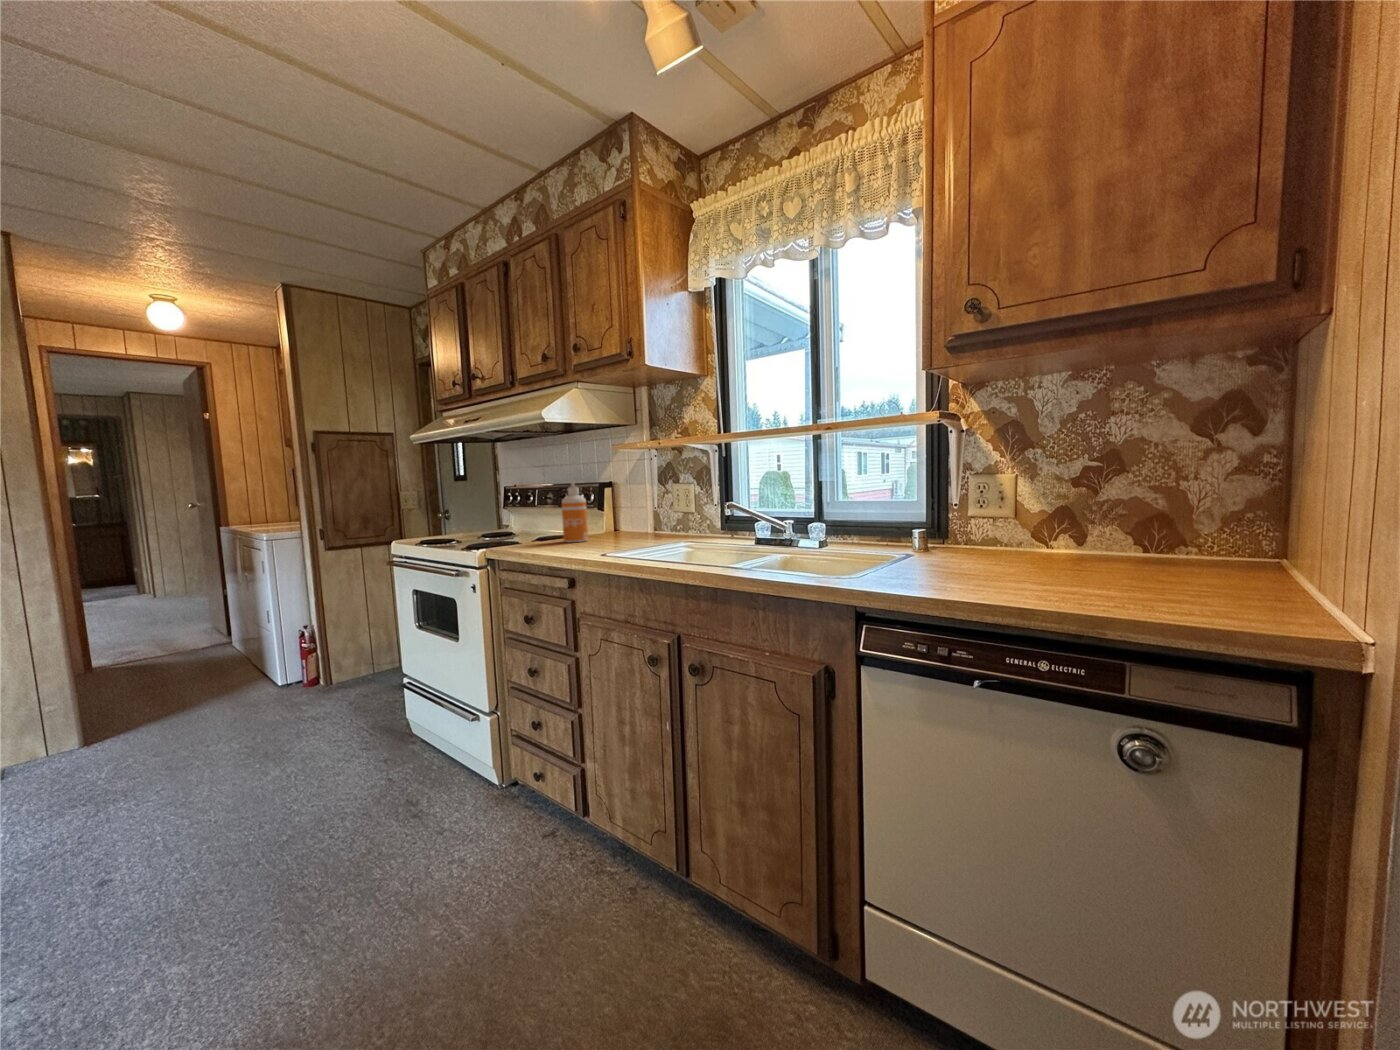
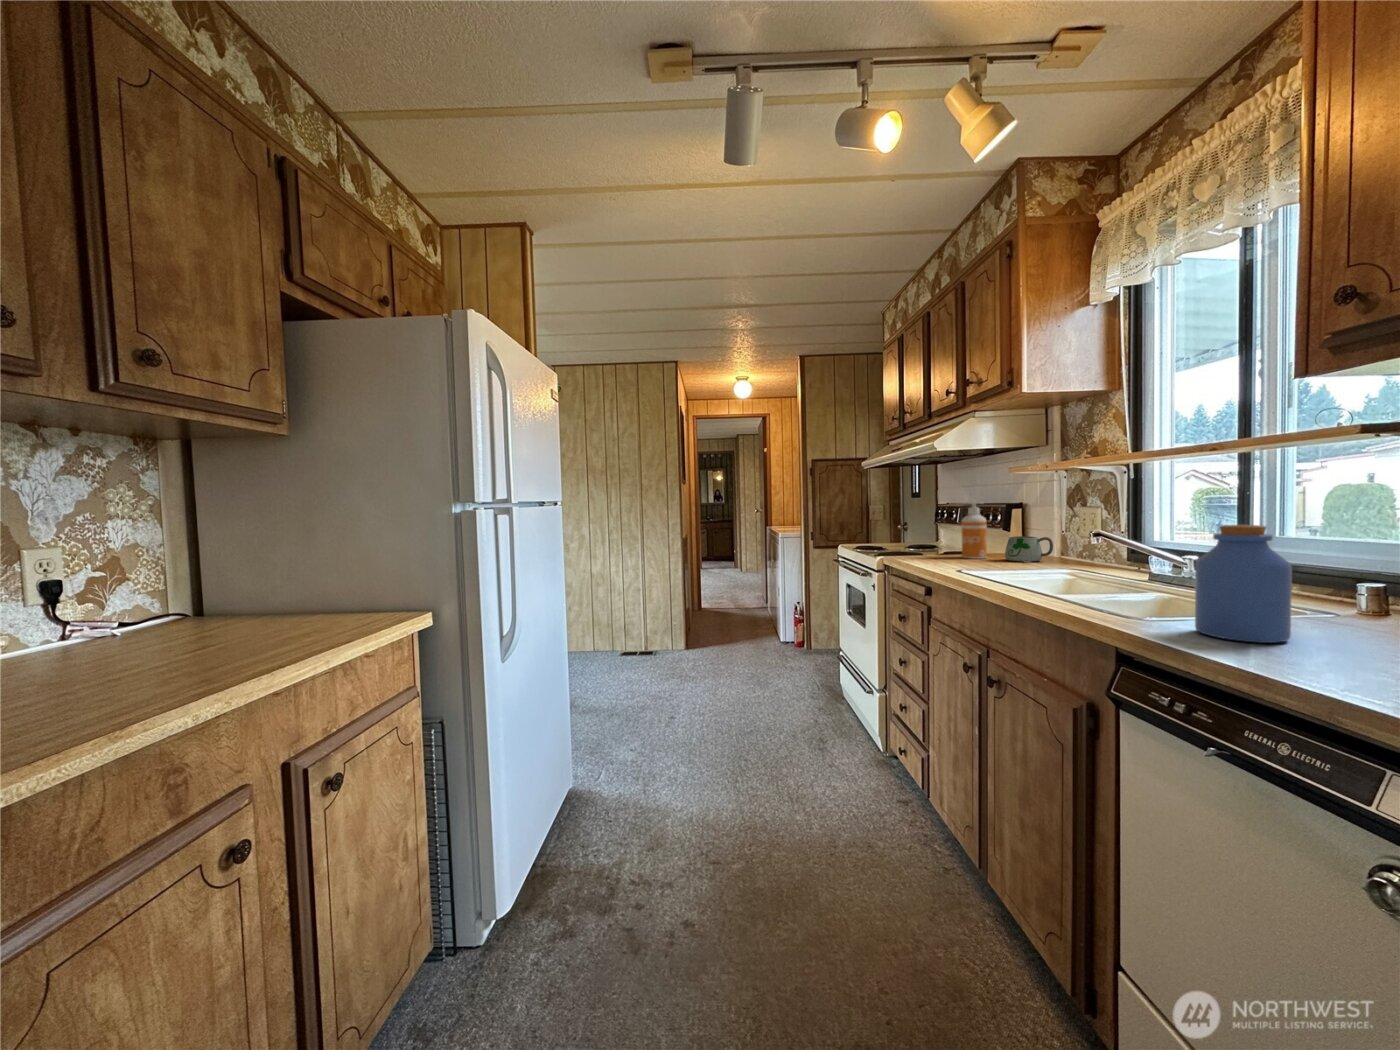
jar: none [893,487,956,584] -> present [1195,525,1292,643]
mug: none [608,515,650,541] -> present [1005,536,1053,563]

